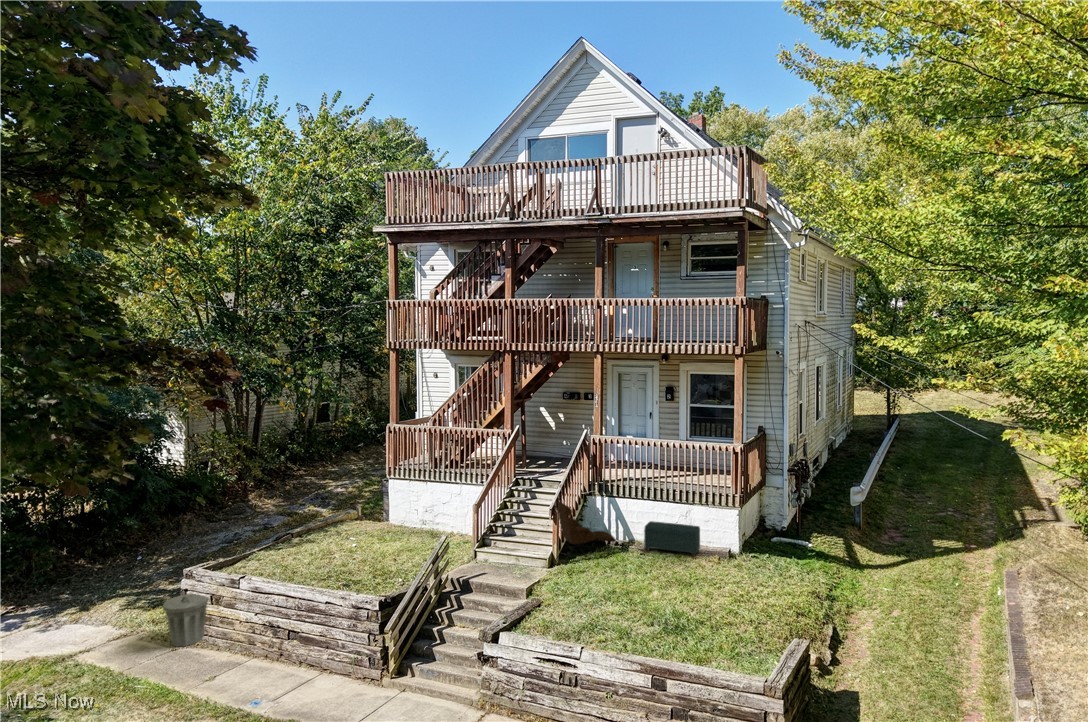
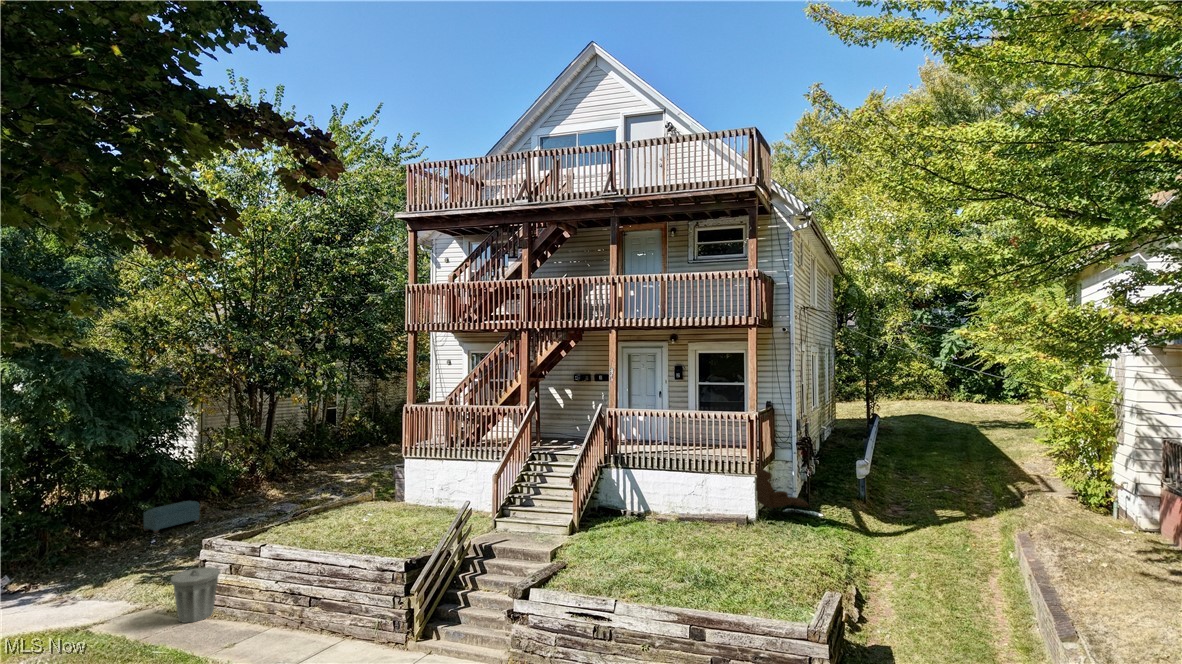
lounge chair: present [558,501,616,557] -> present [756,467,809,520]
bench: present [644,521,700,556] -> present [144,501,200,533]

